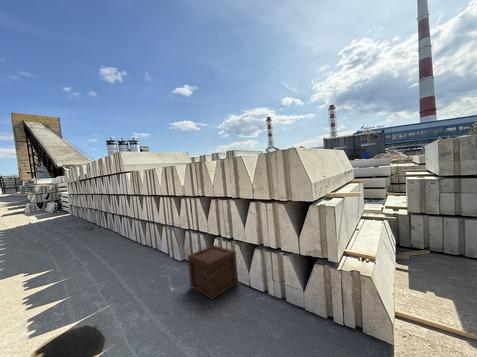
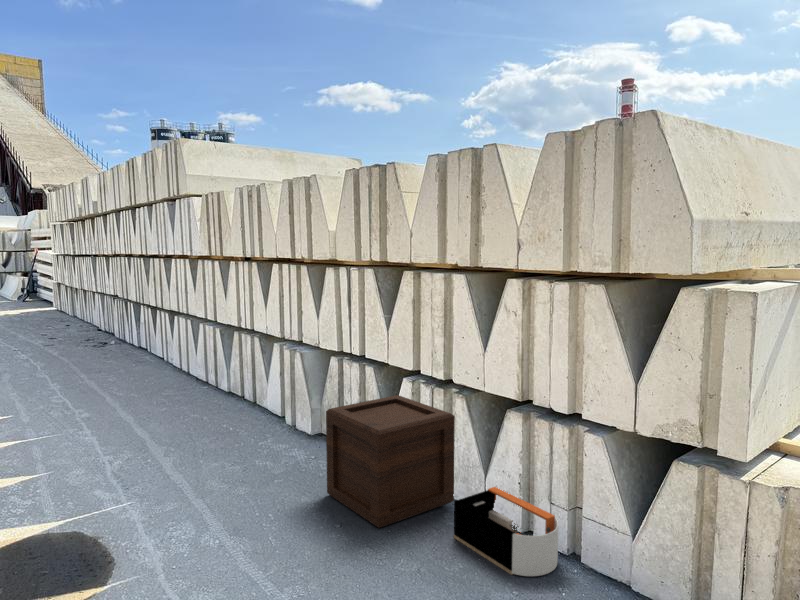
storage bin: none [239,277,279,312] -> present [454,487,558,576]

